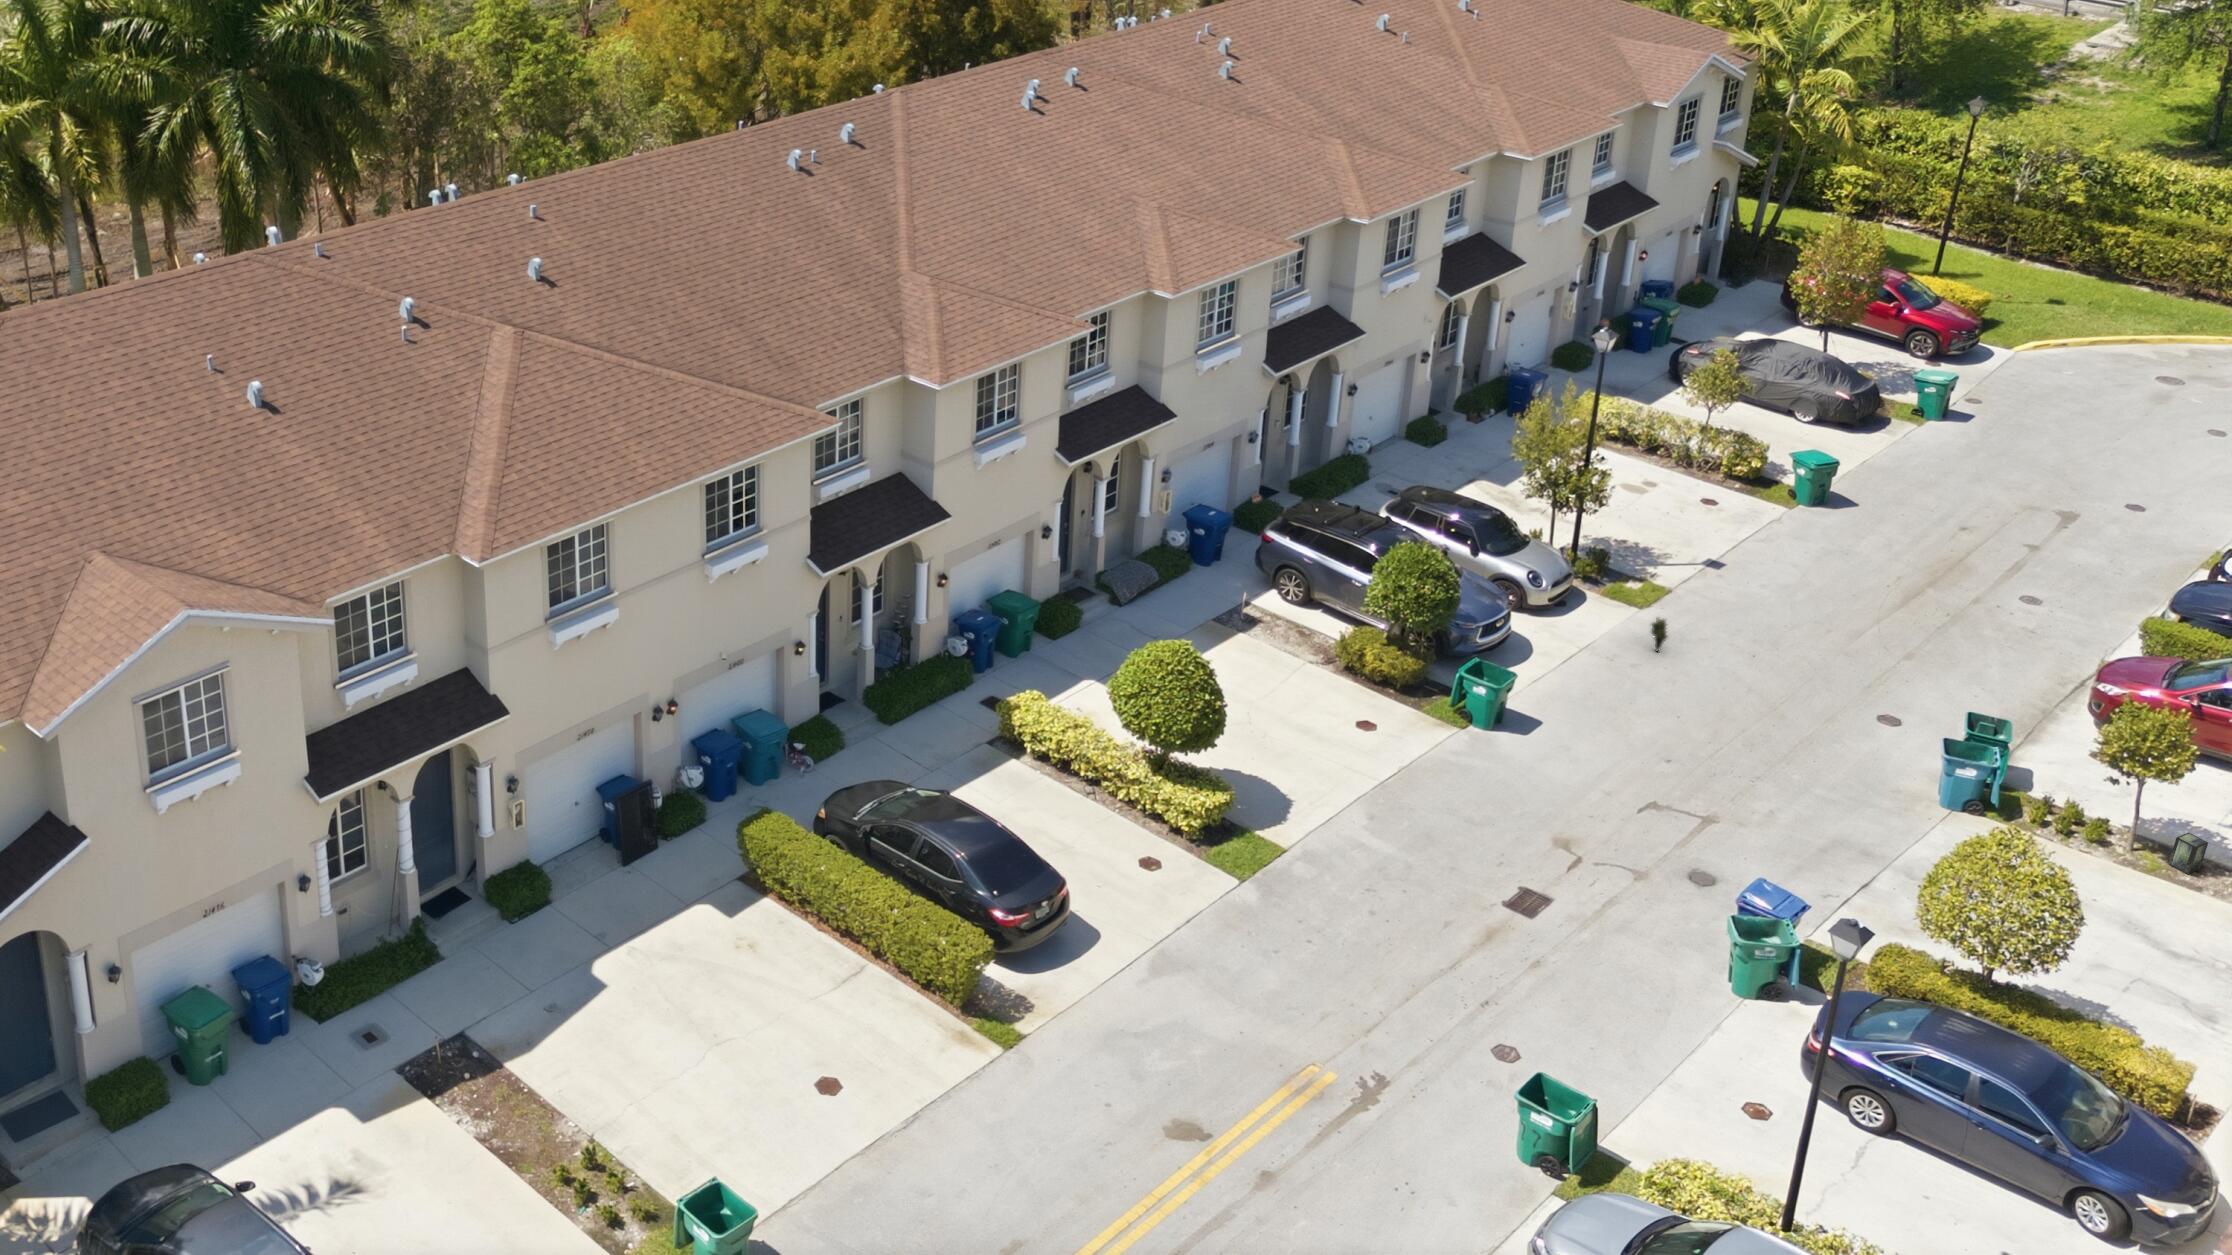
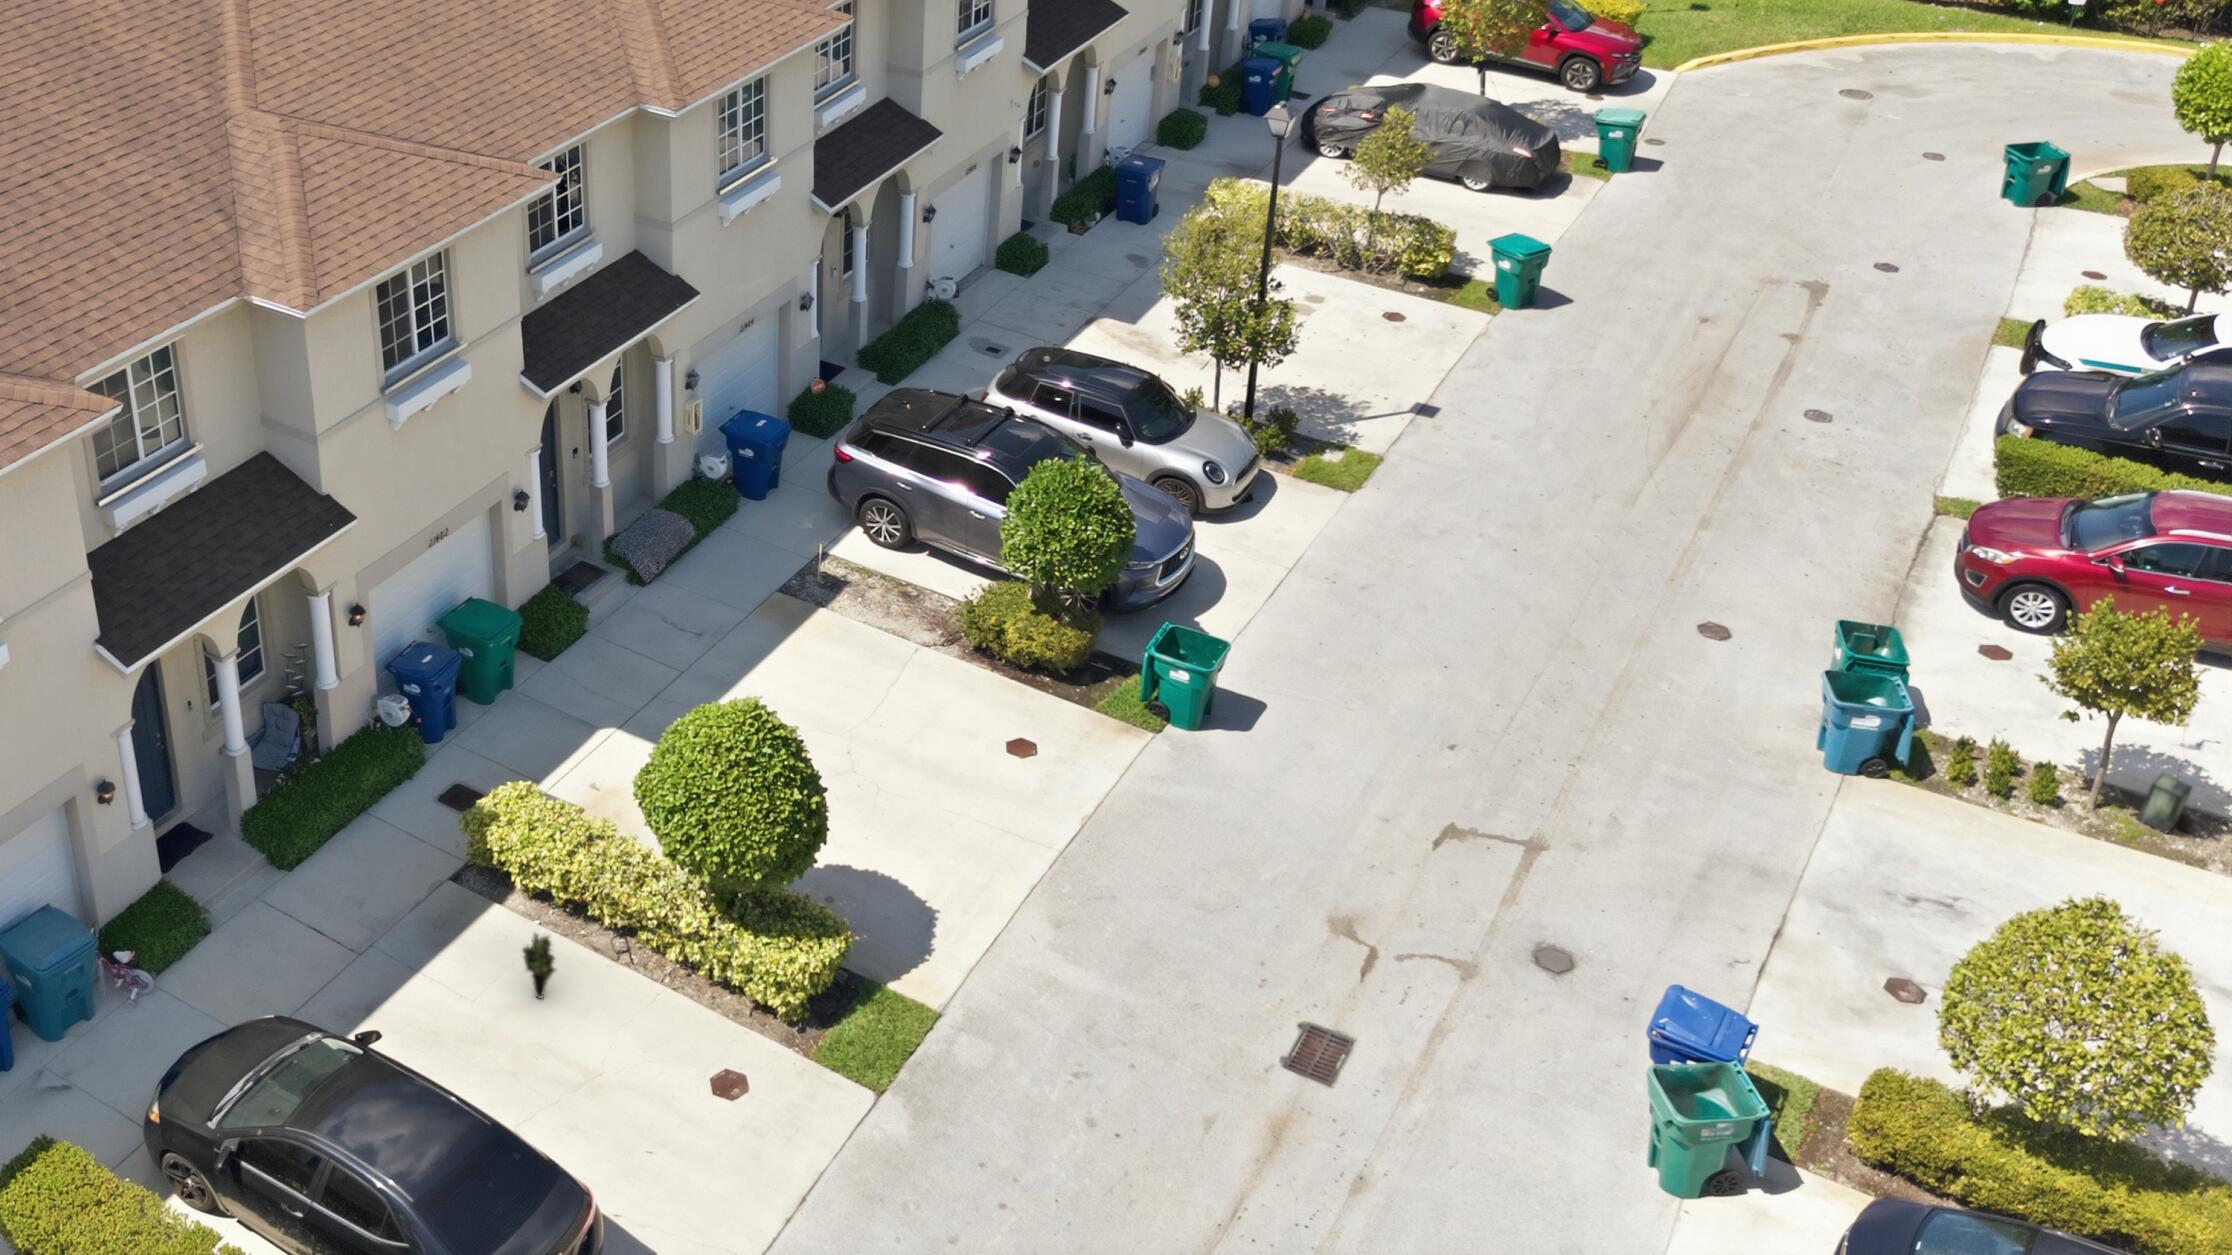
potted plant: present [1651,617,1668,651] -> present [523,933,555,998]

